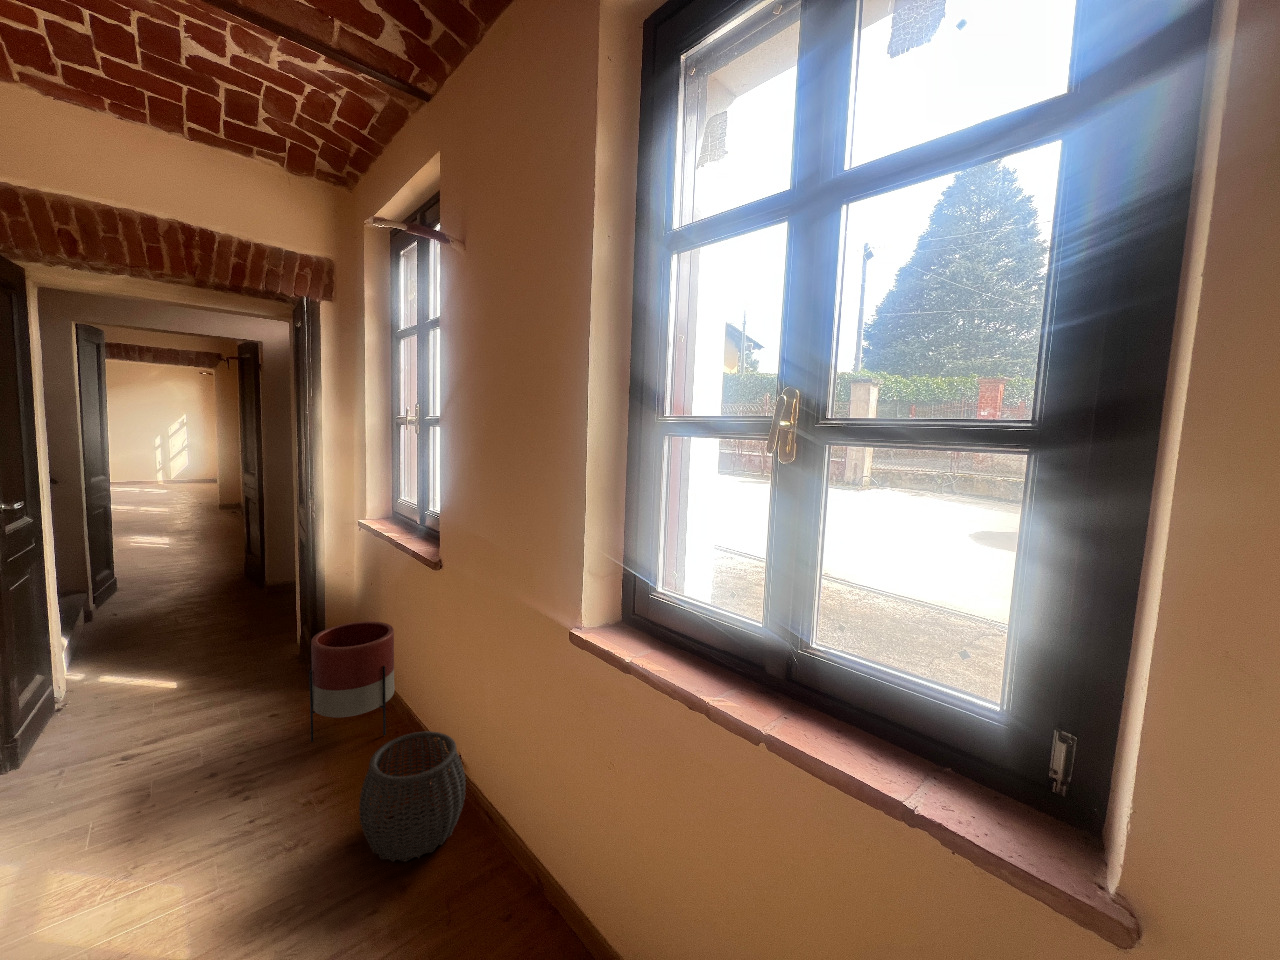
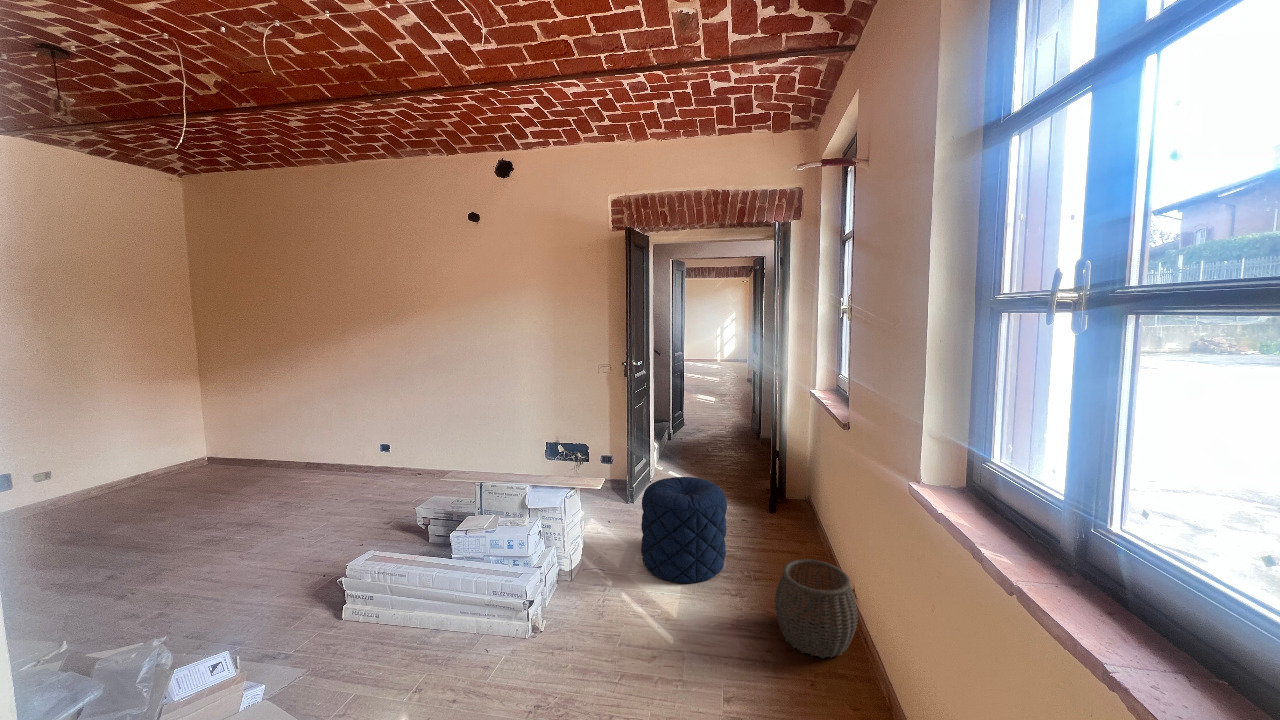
planter: present [310,621,395,742] -> none [762,468,823,563]
pouf: none [61,681,257,886] -> present [641,477,727,583]

